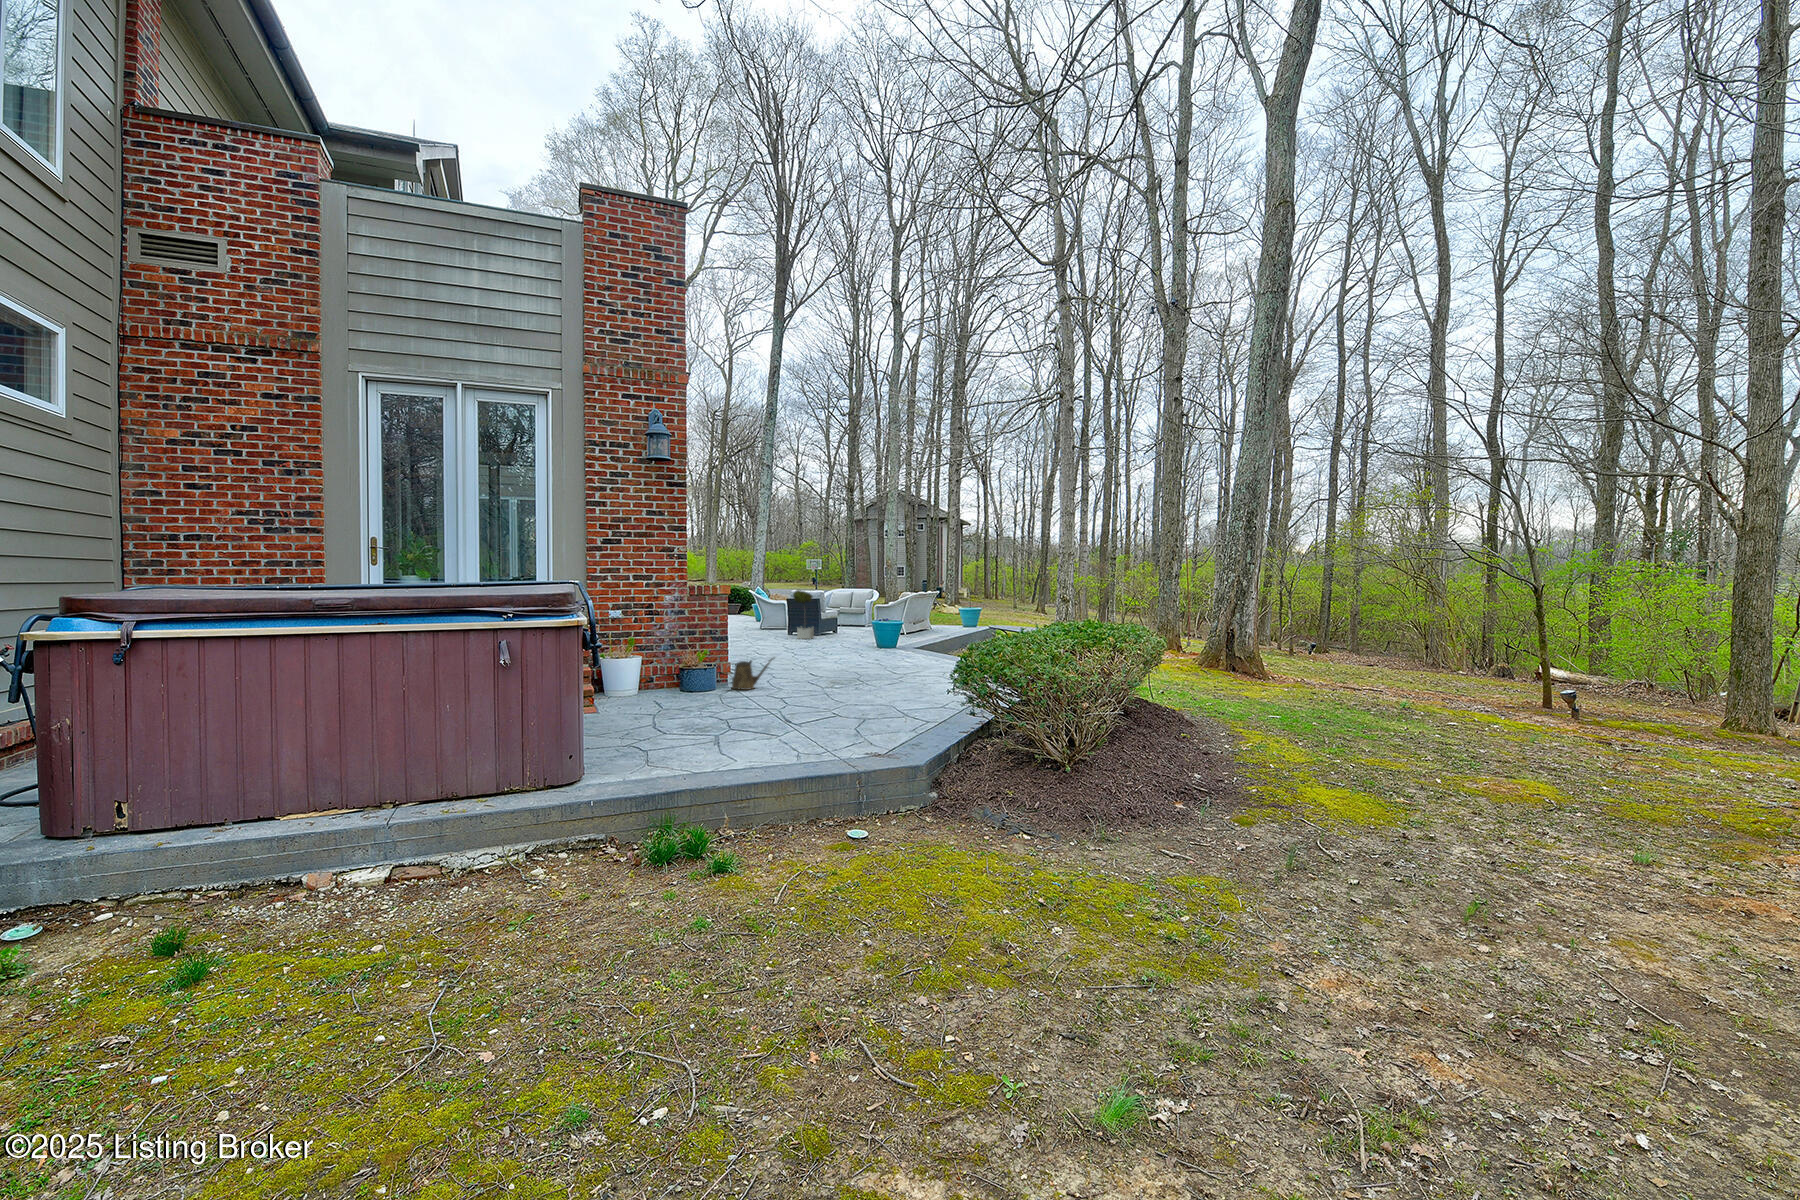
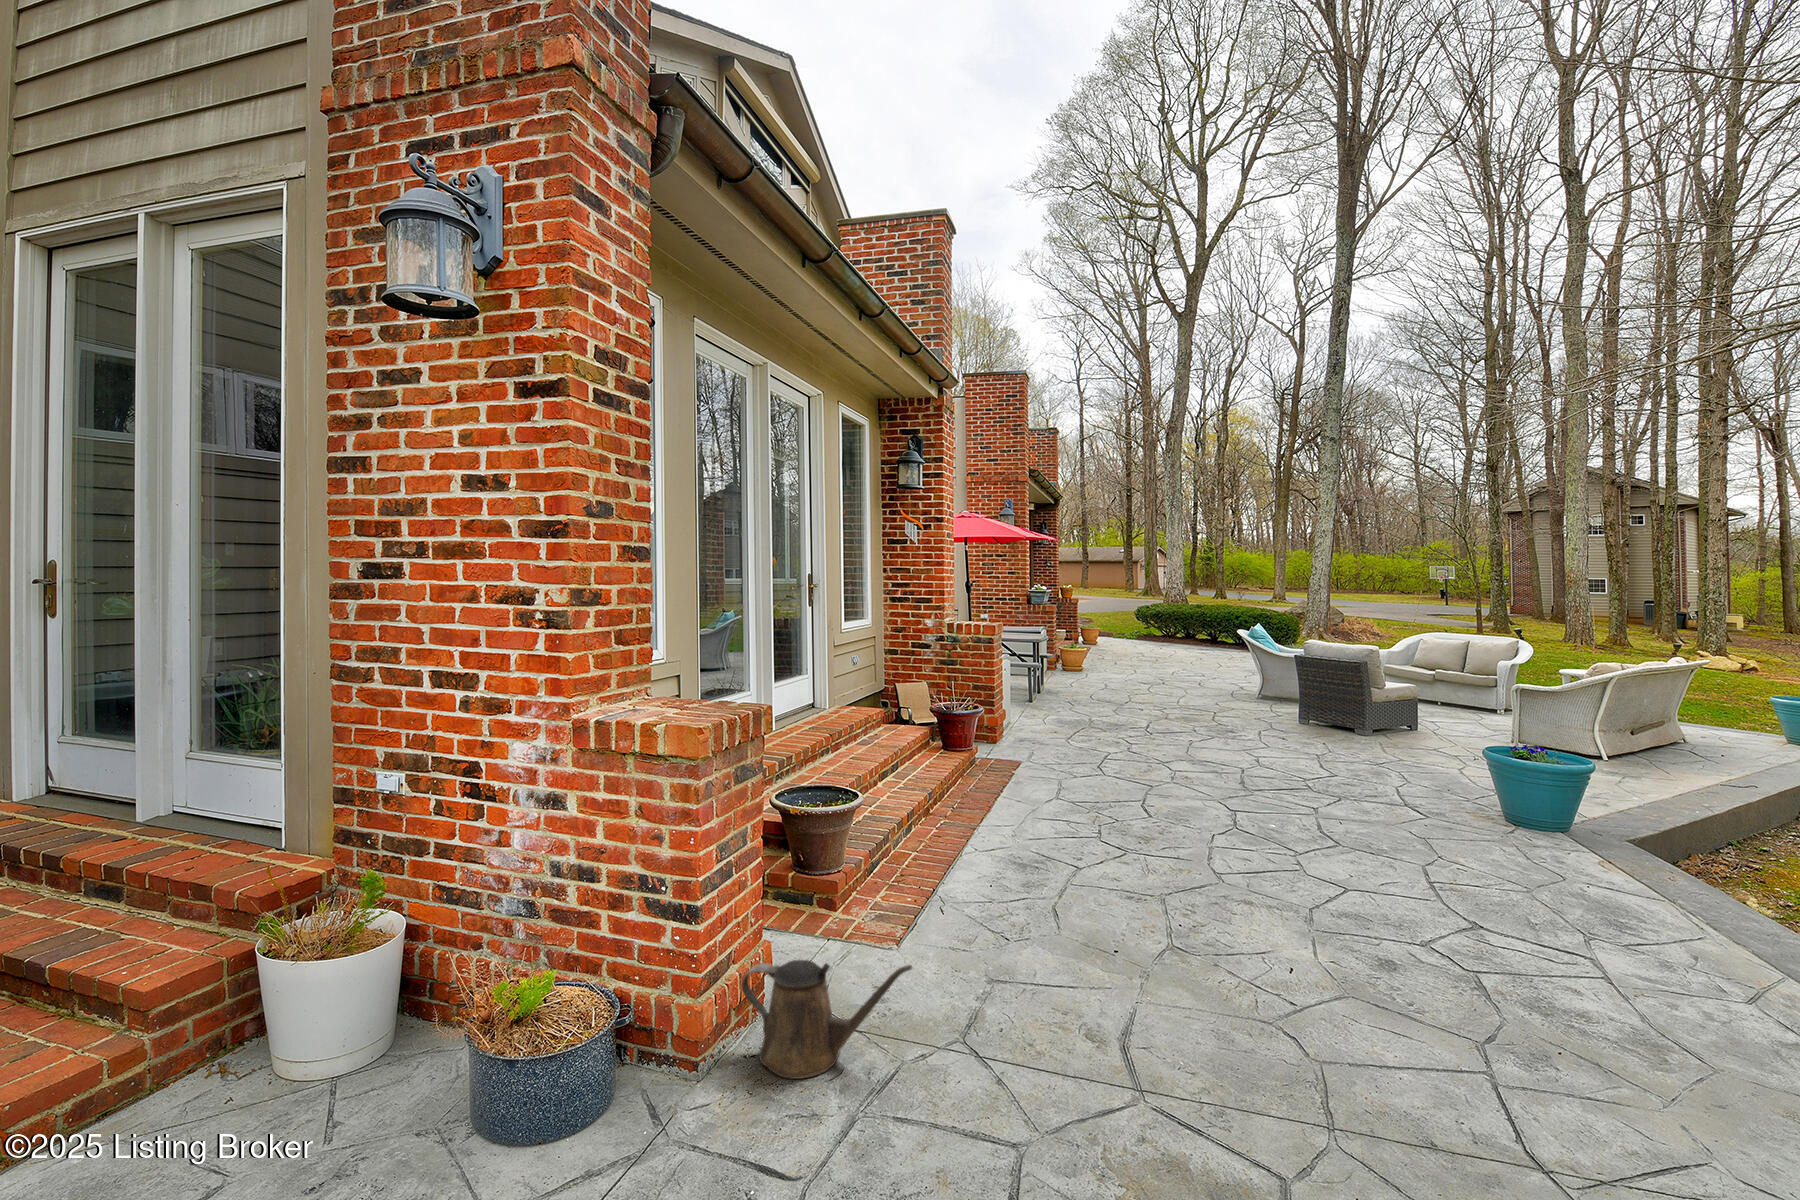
potted tree: present [793,590,814,639] -> none [1301,643,1347,742]

